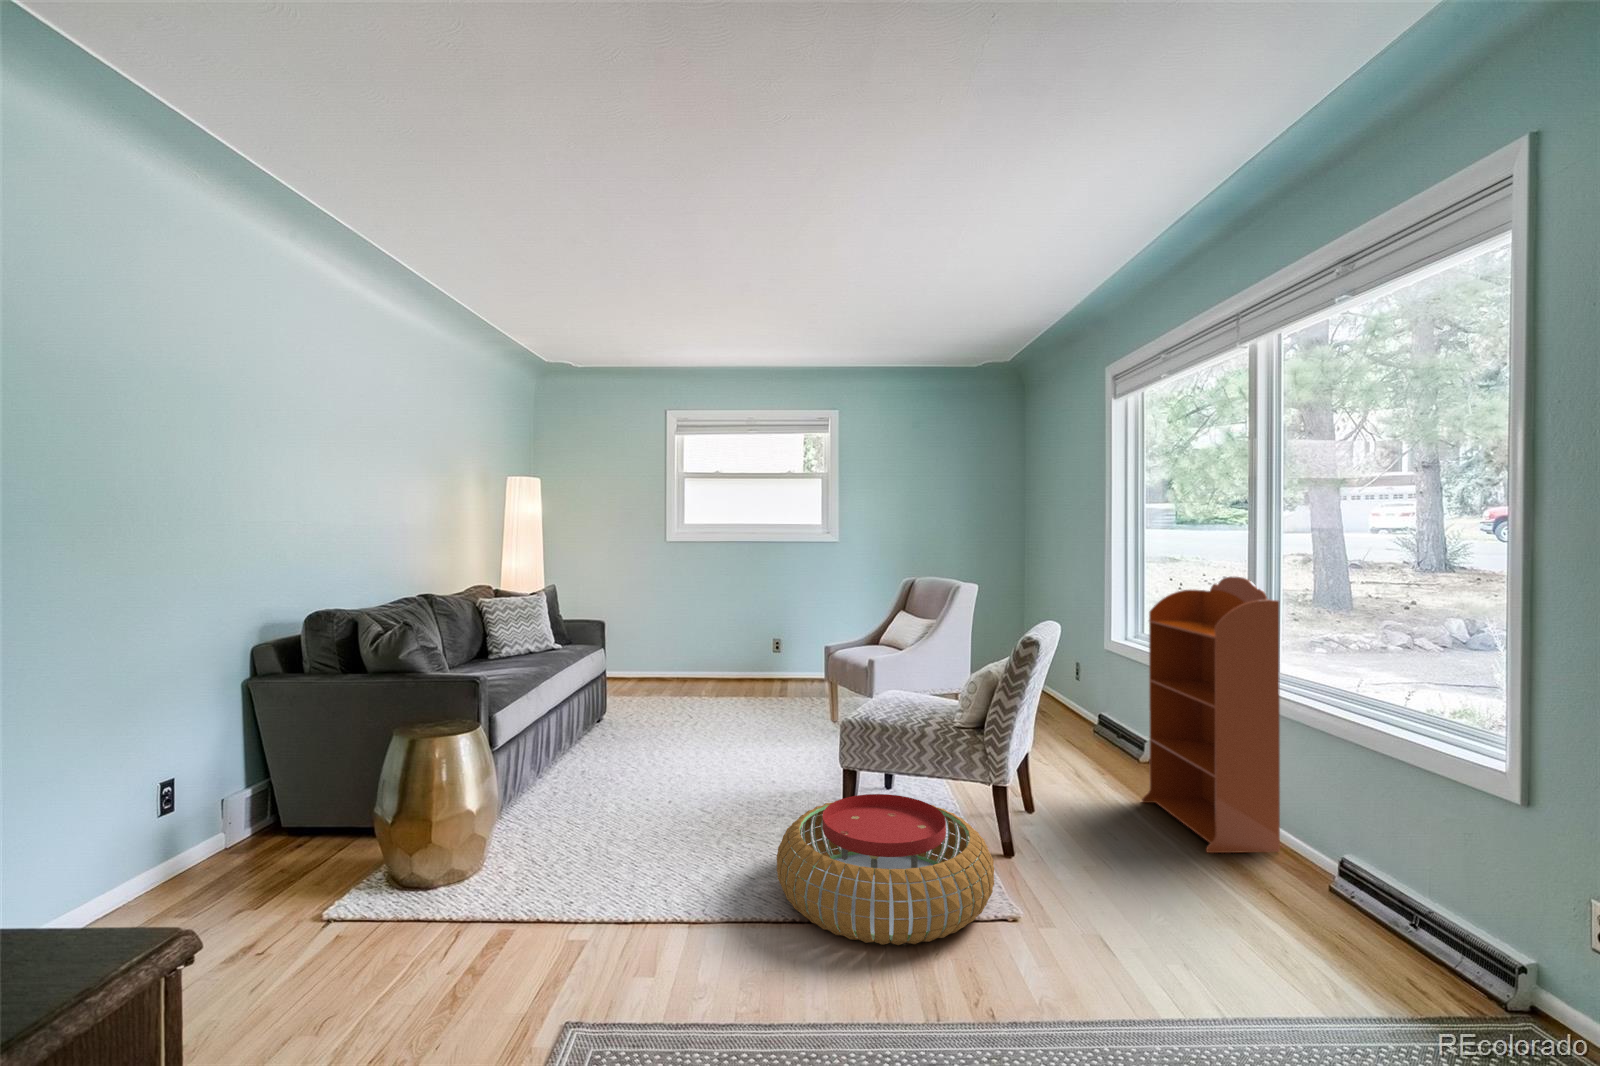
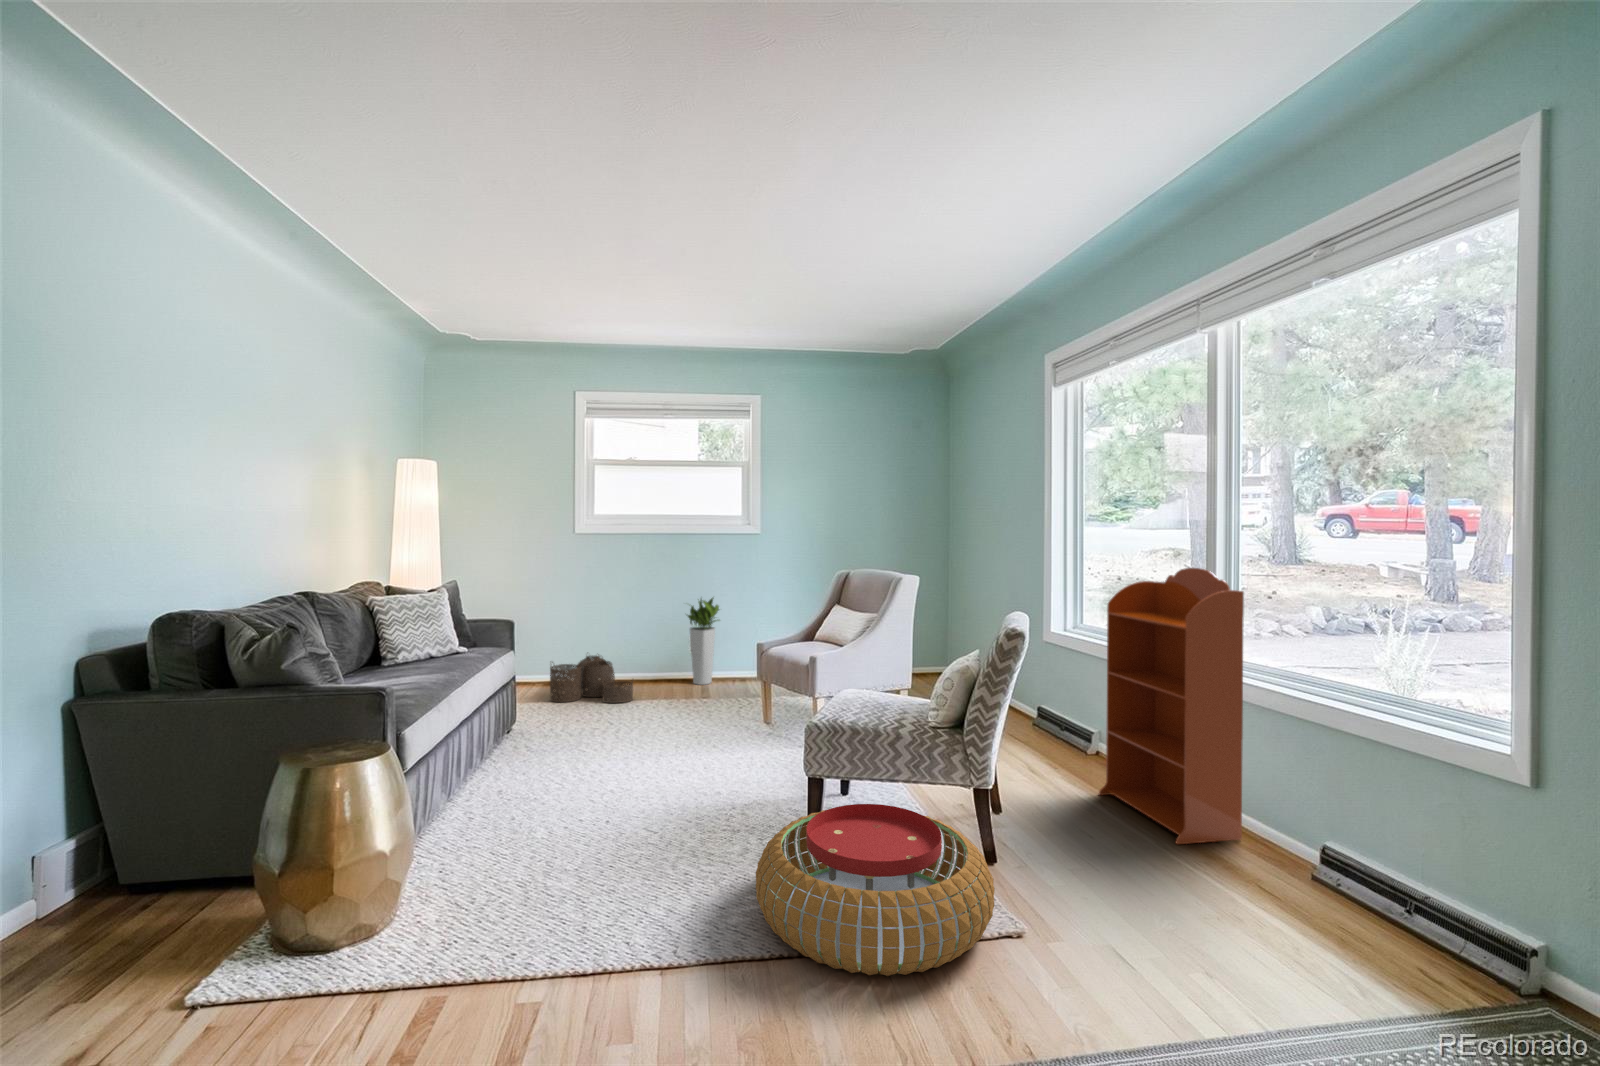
planter: none [758,600,797,684] -> present [688,598,719,685]
woven basket: none [638,652,712,699] -> present [550,656,633,703]

